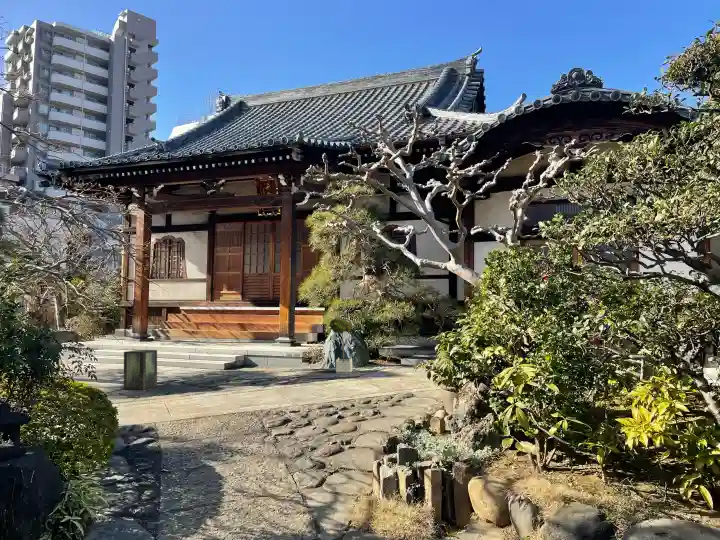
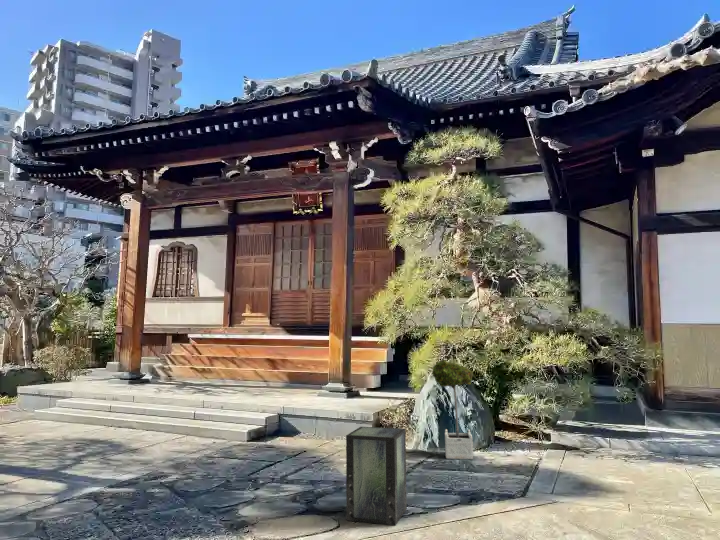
storage box: present [124,350,157,390] -> present [346,427,407,525]

